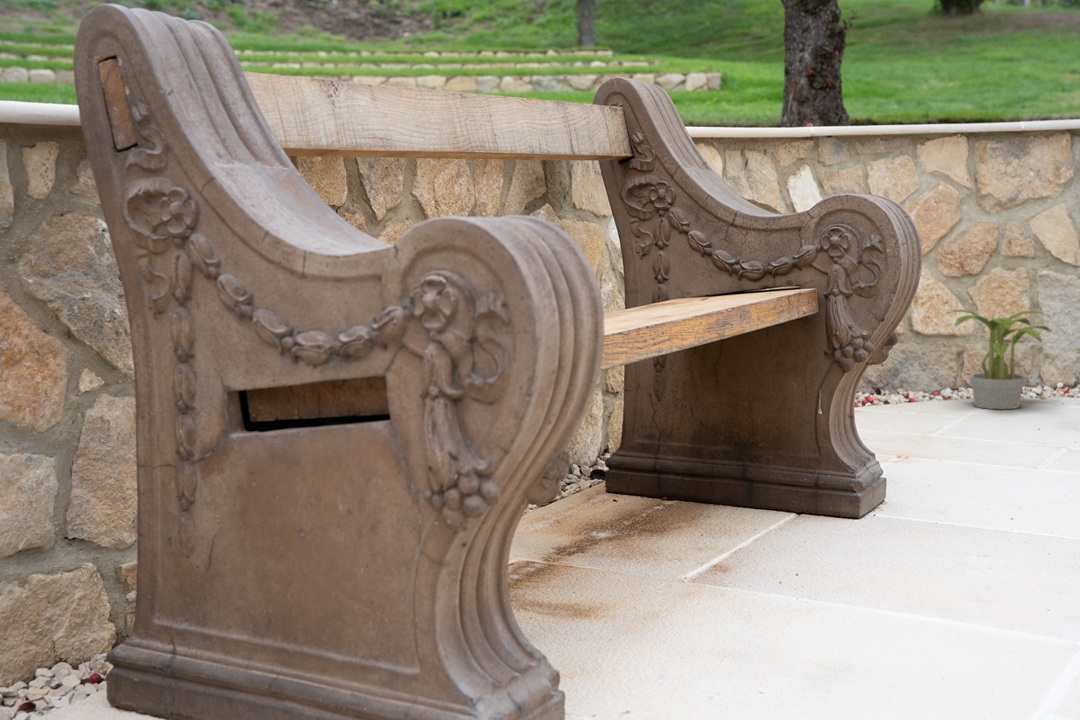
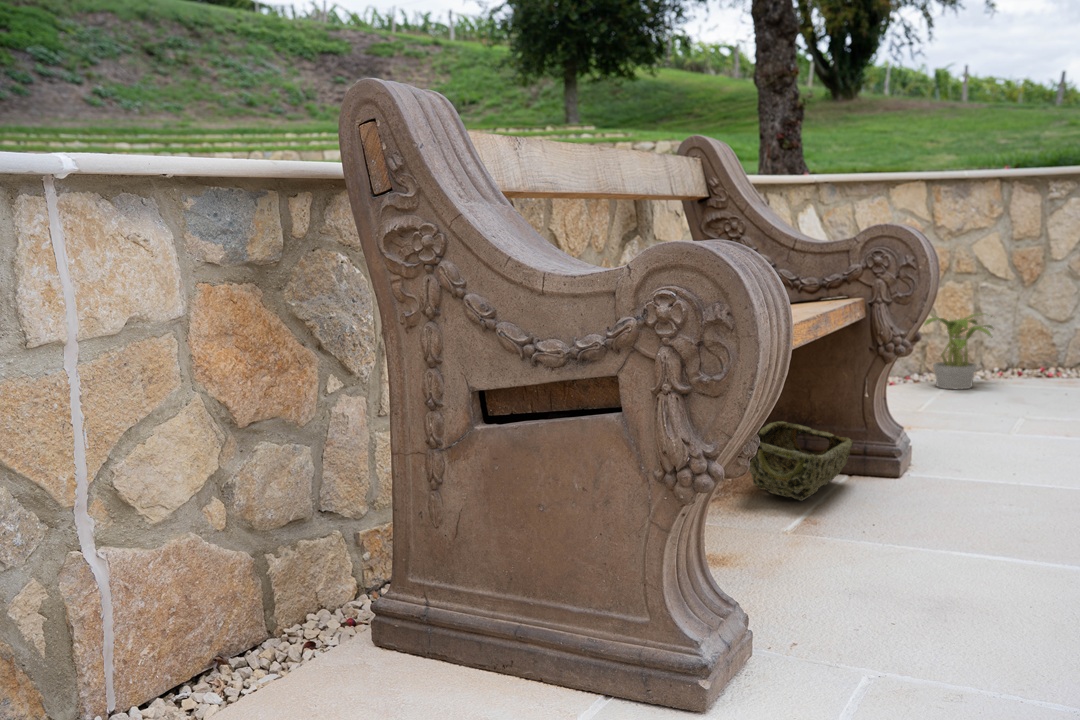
woven basket: none [650,443,801,544] -> present [749,421,853,501]

